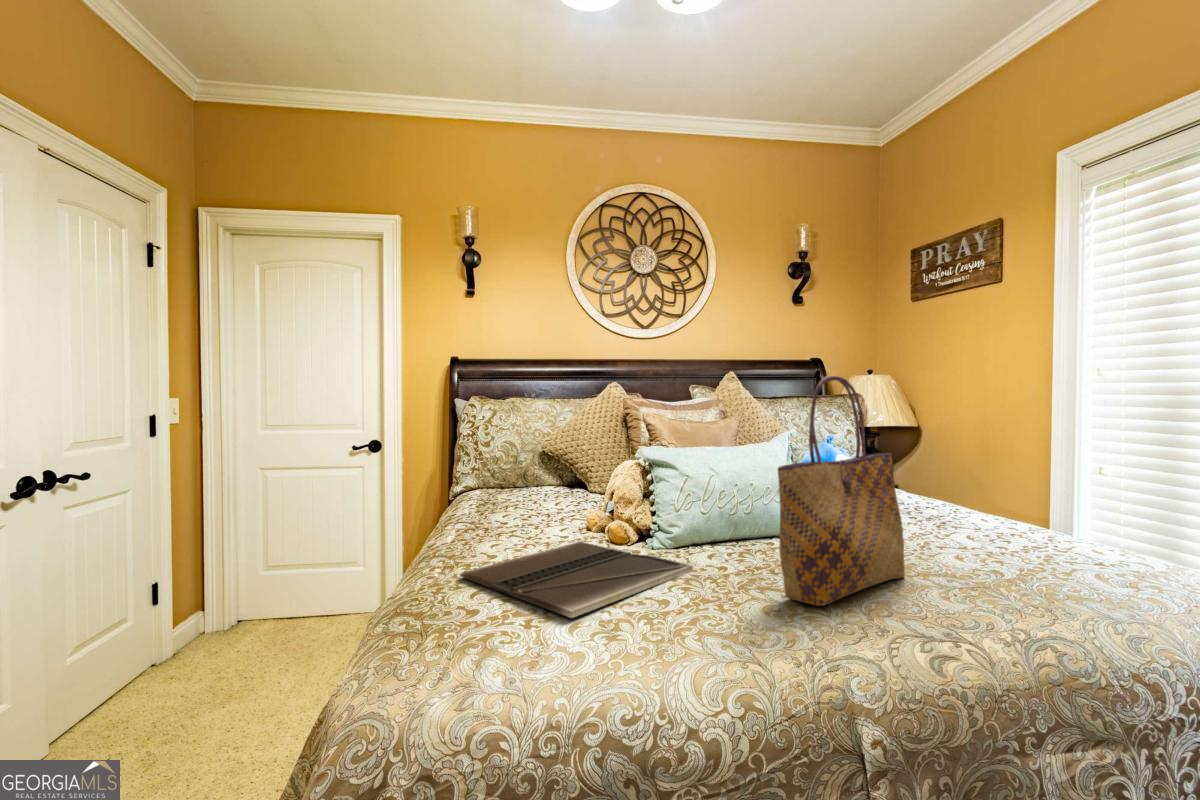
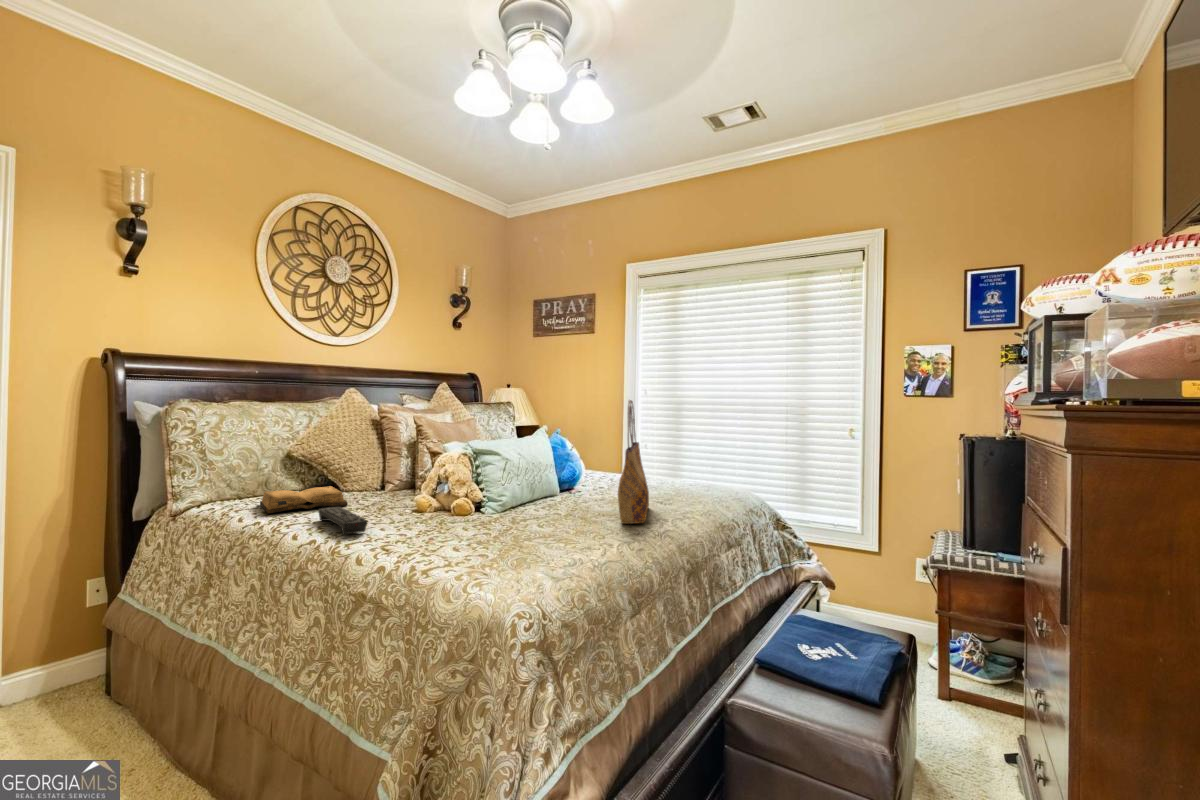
diary: none [476,484,561,507] -> present [260,486,348,514]
remote control: none [464,507,513,540] -> present [318,507,367,535]
laptop: present [460,542,693,618] -> none [414,519,552,553]

